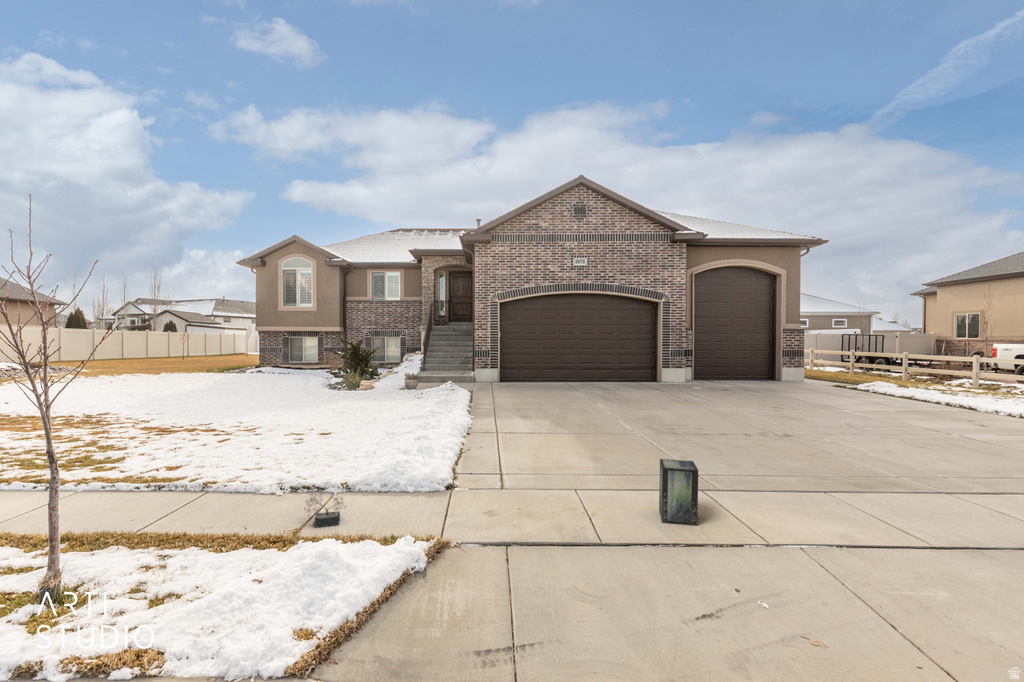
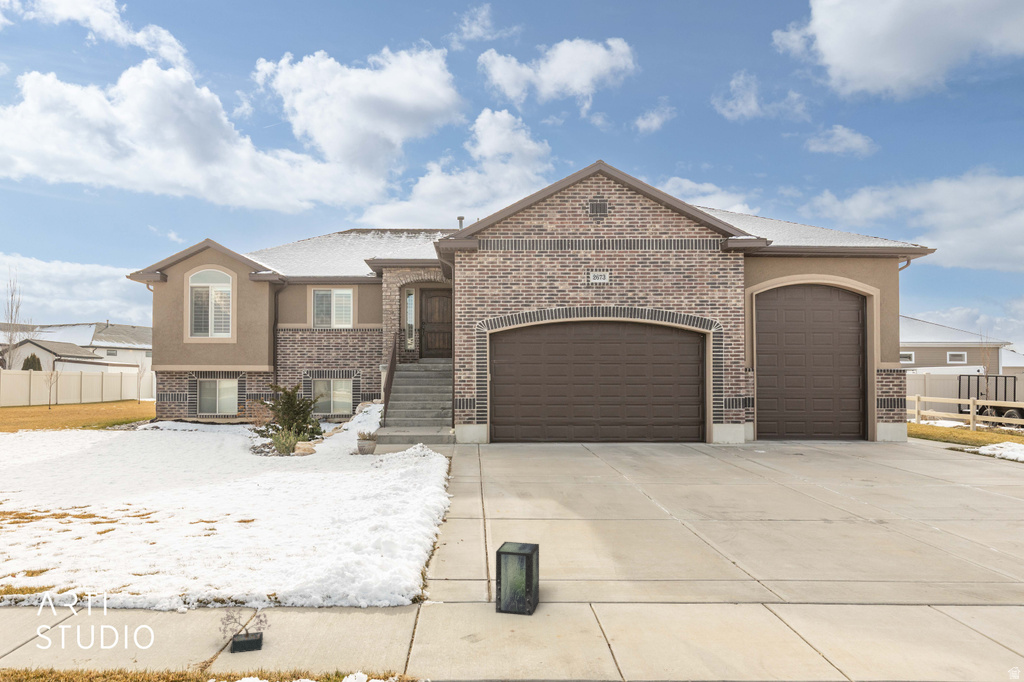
storage box: present [659,459,698,526] -> present [496,542,539,615]

